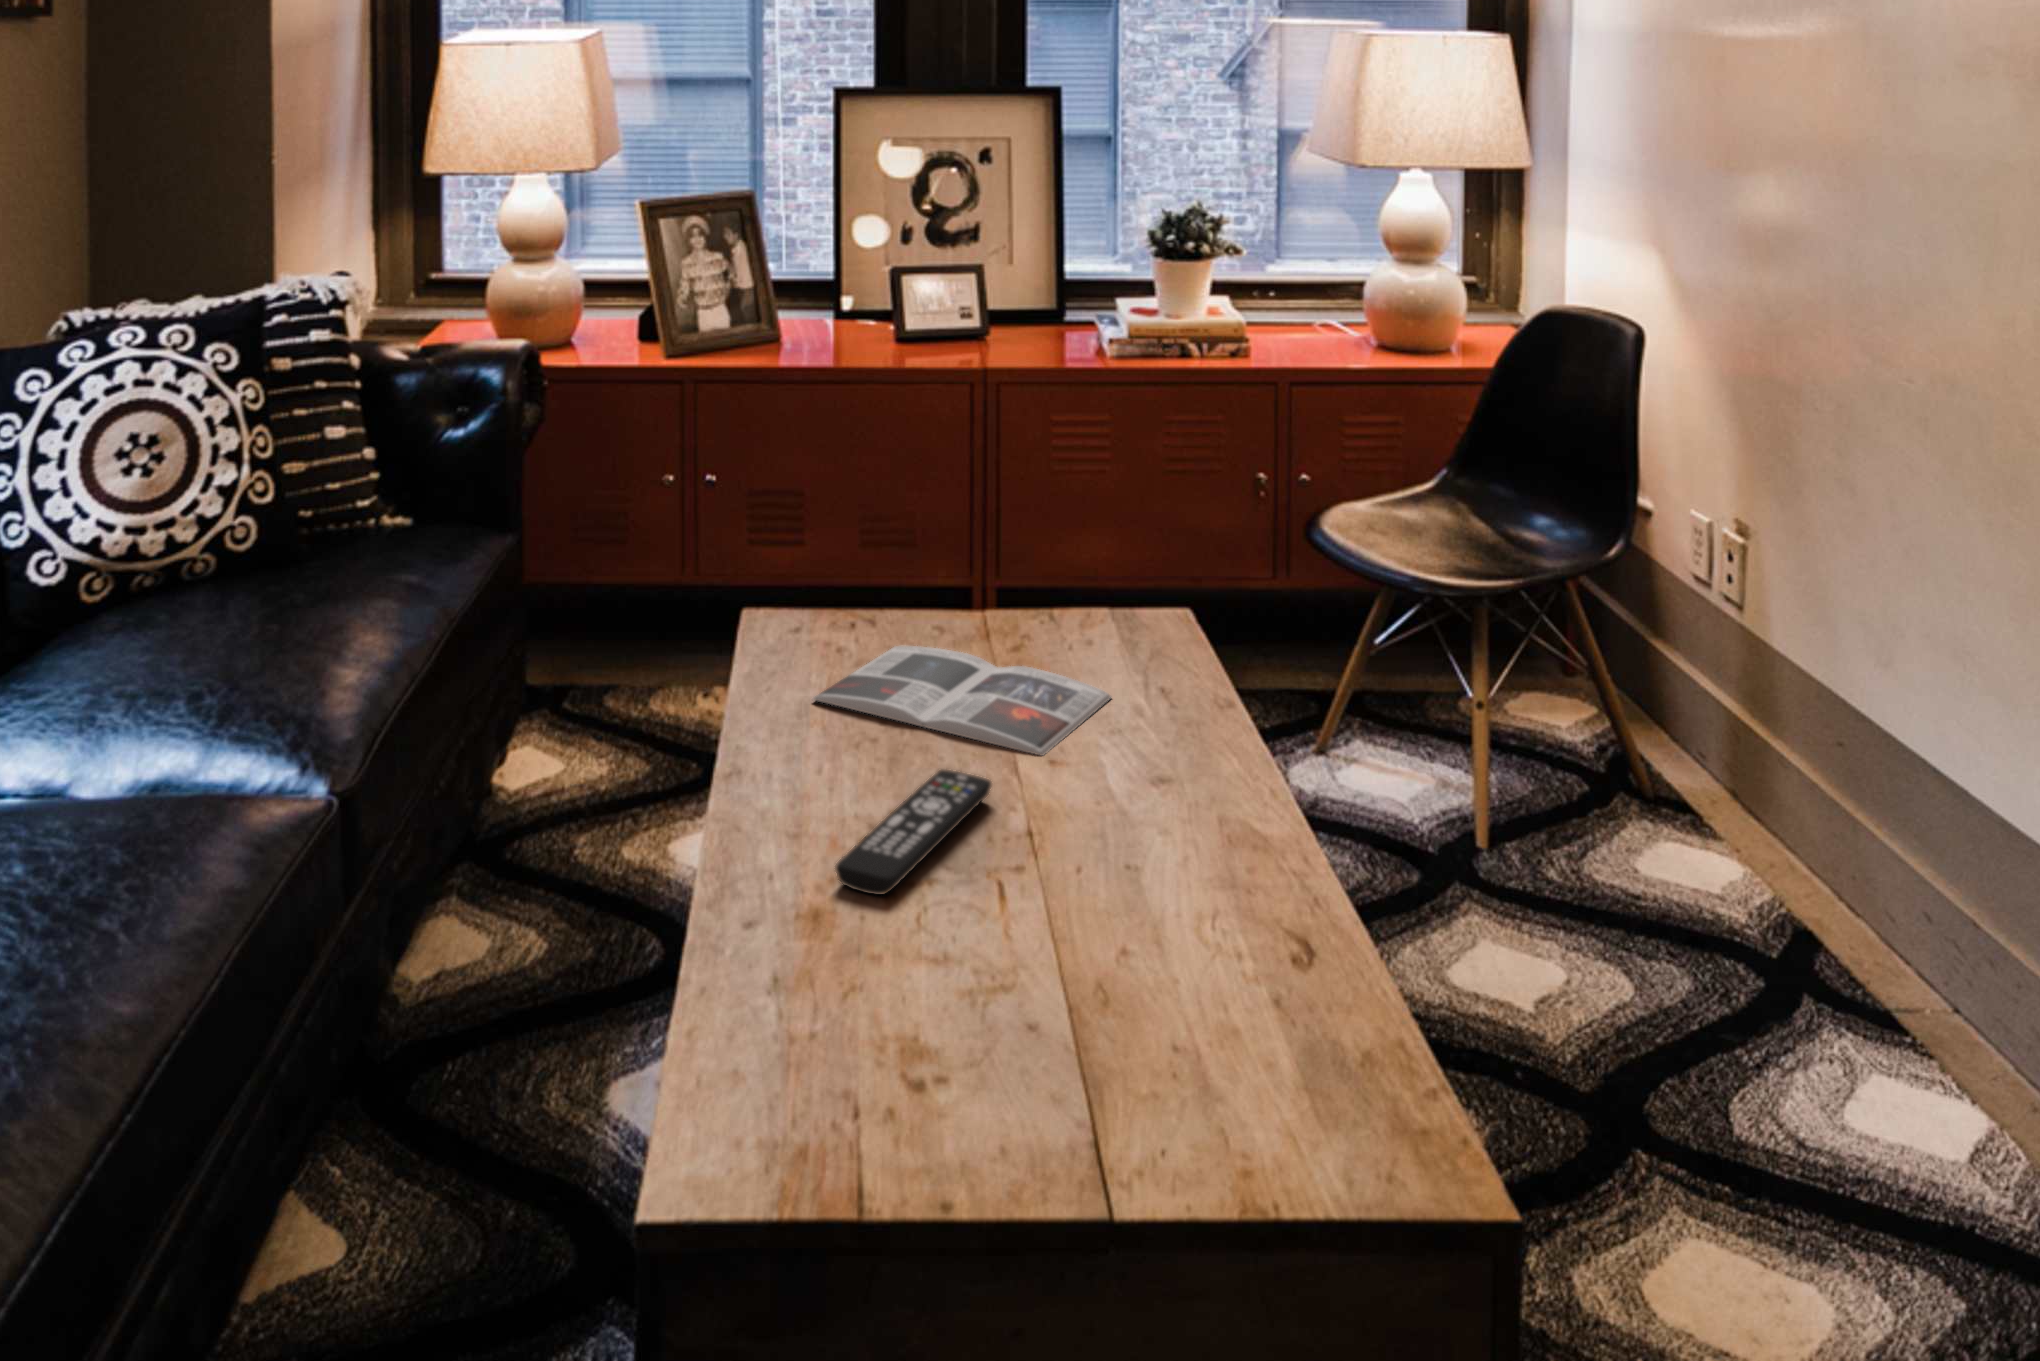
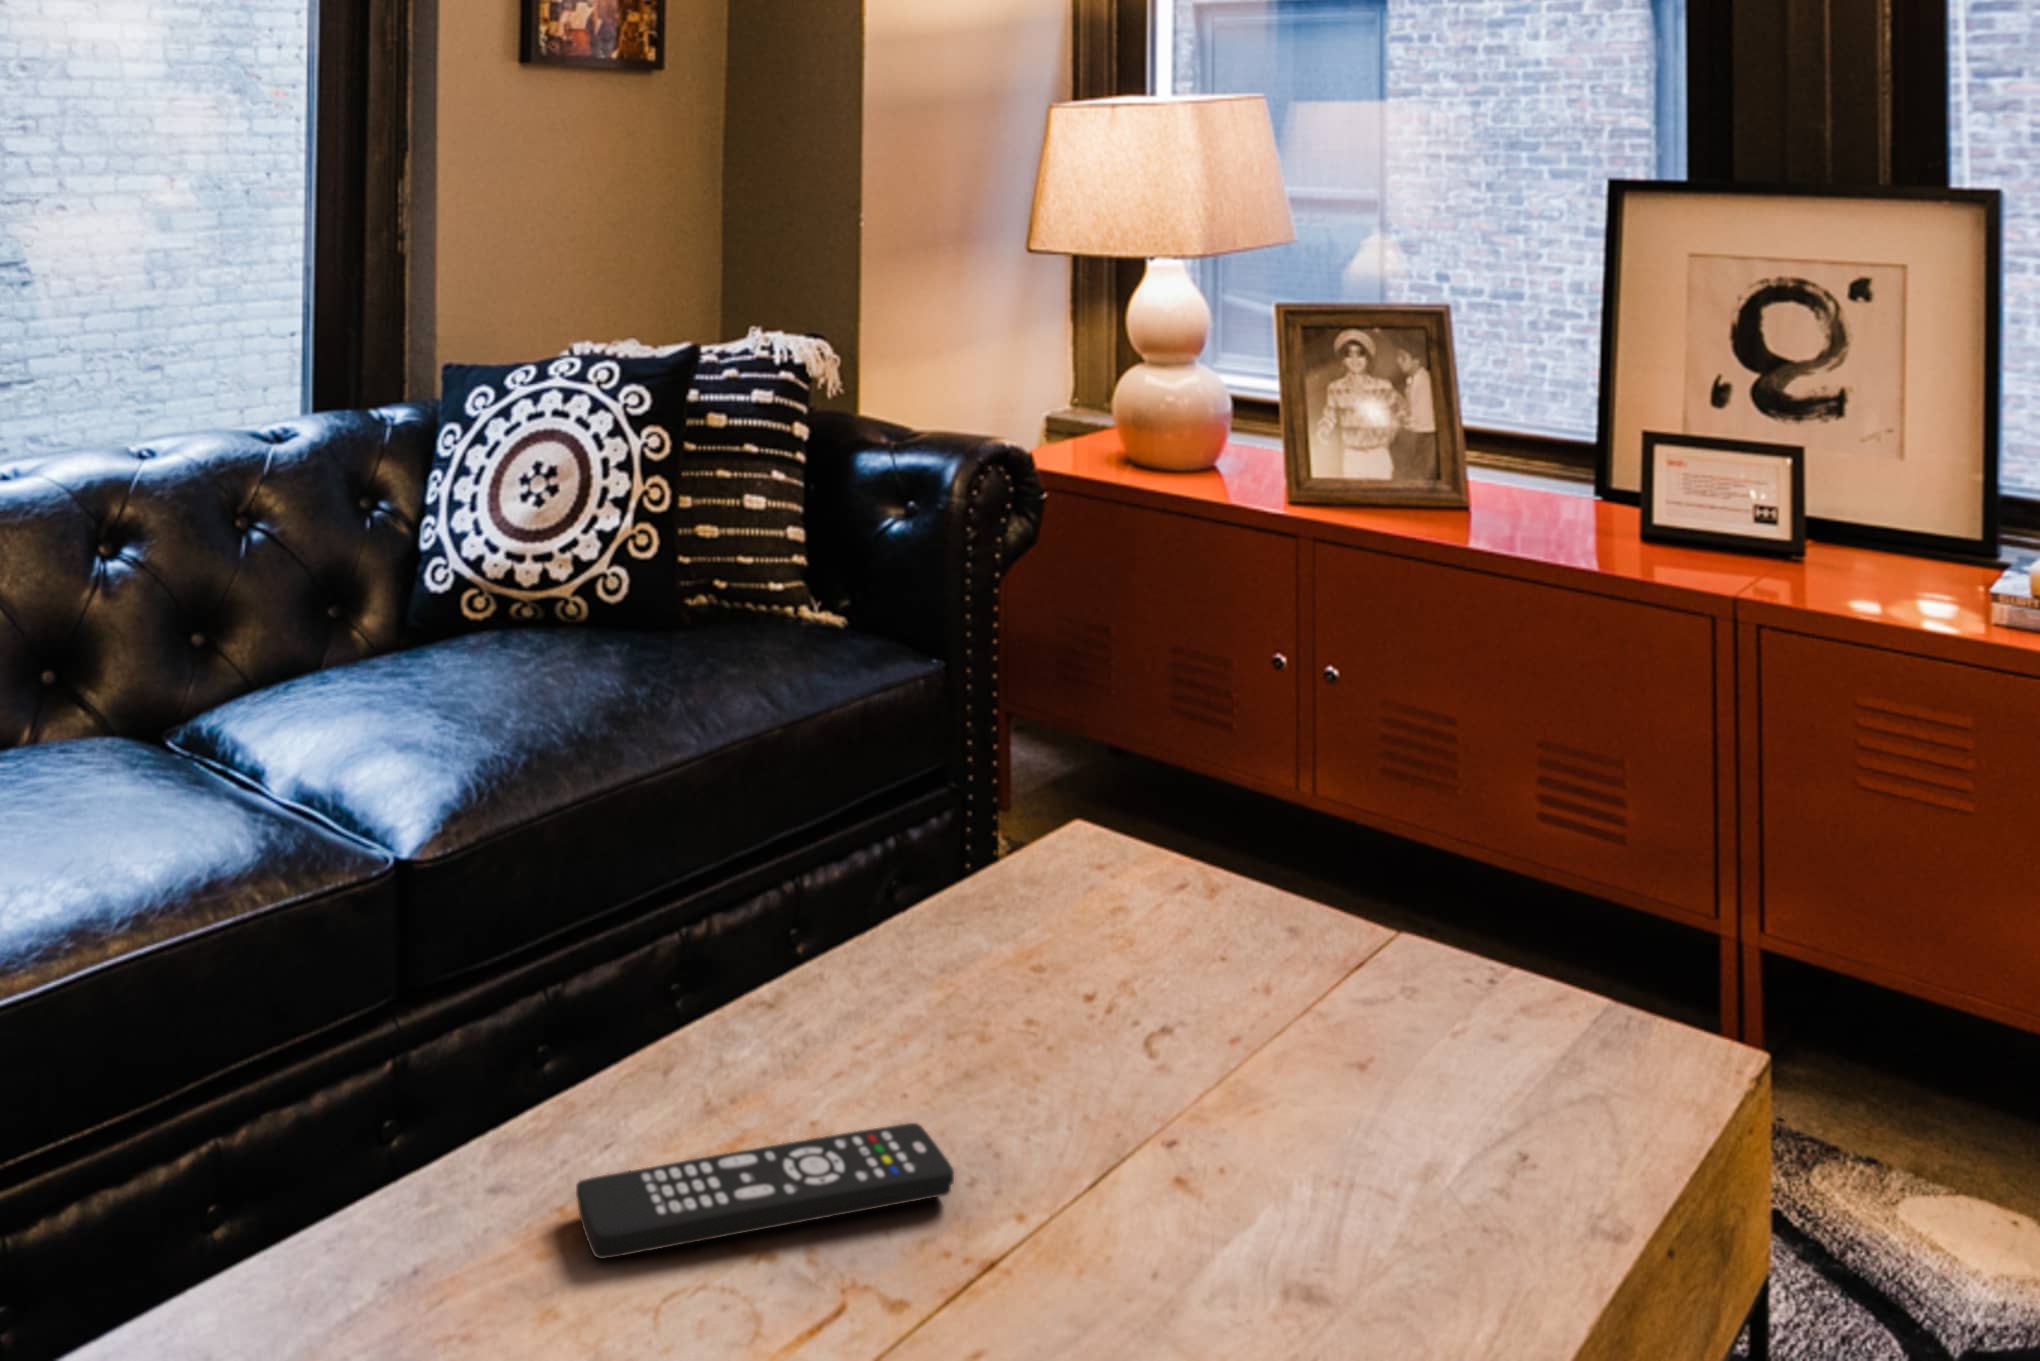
magazine: present [813,646,1111,756] -> none [961,938,1392,1182]

